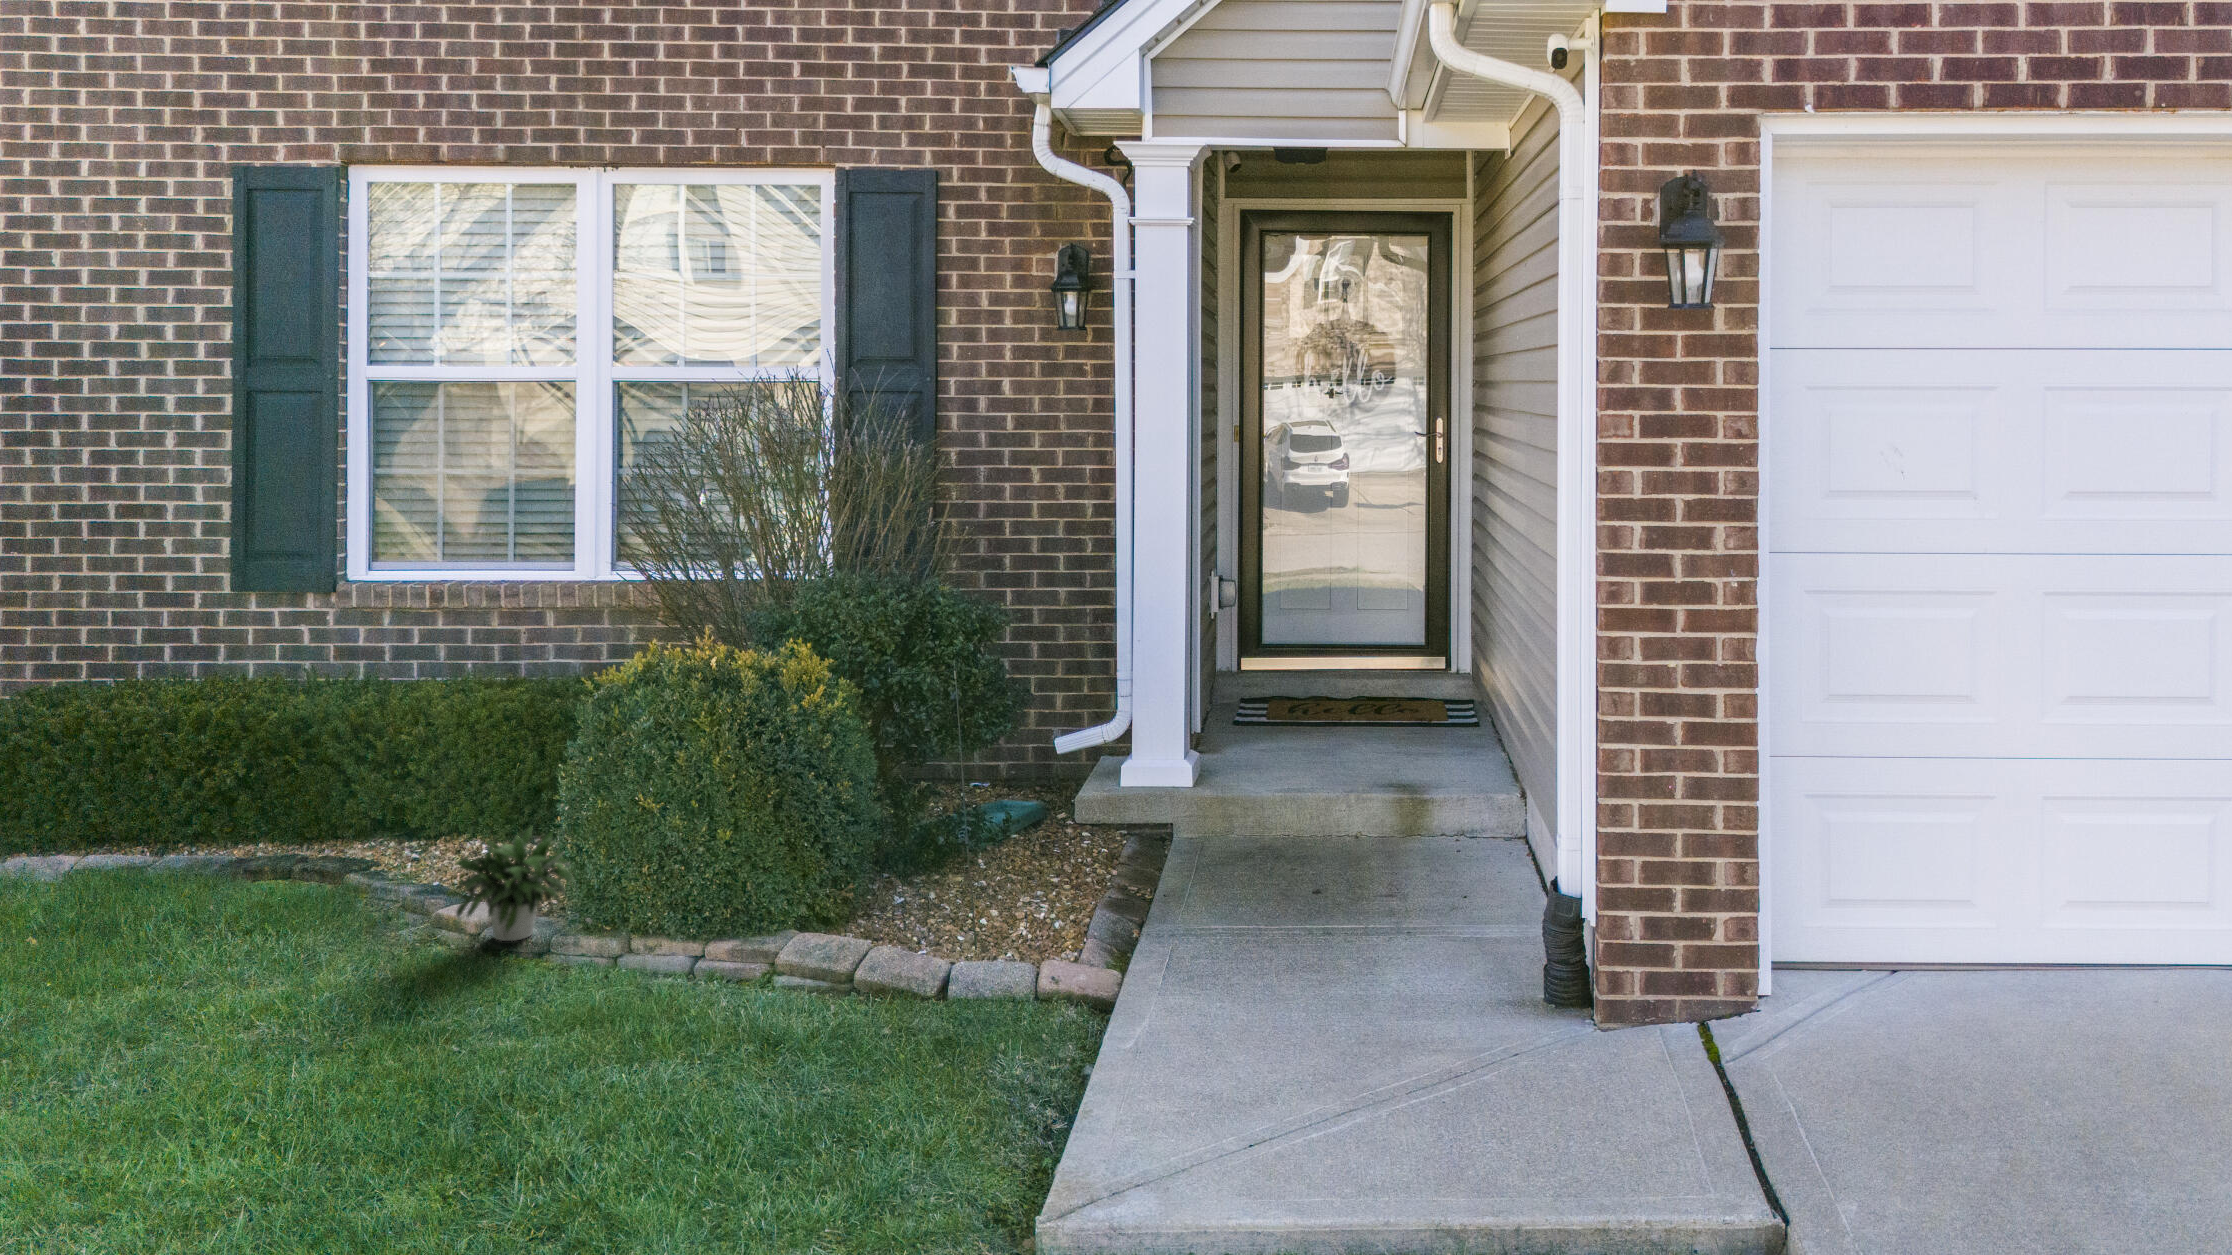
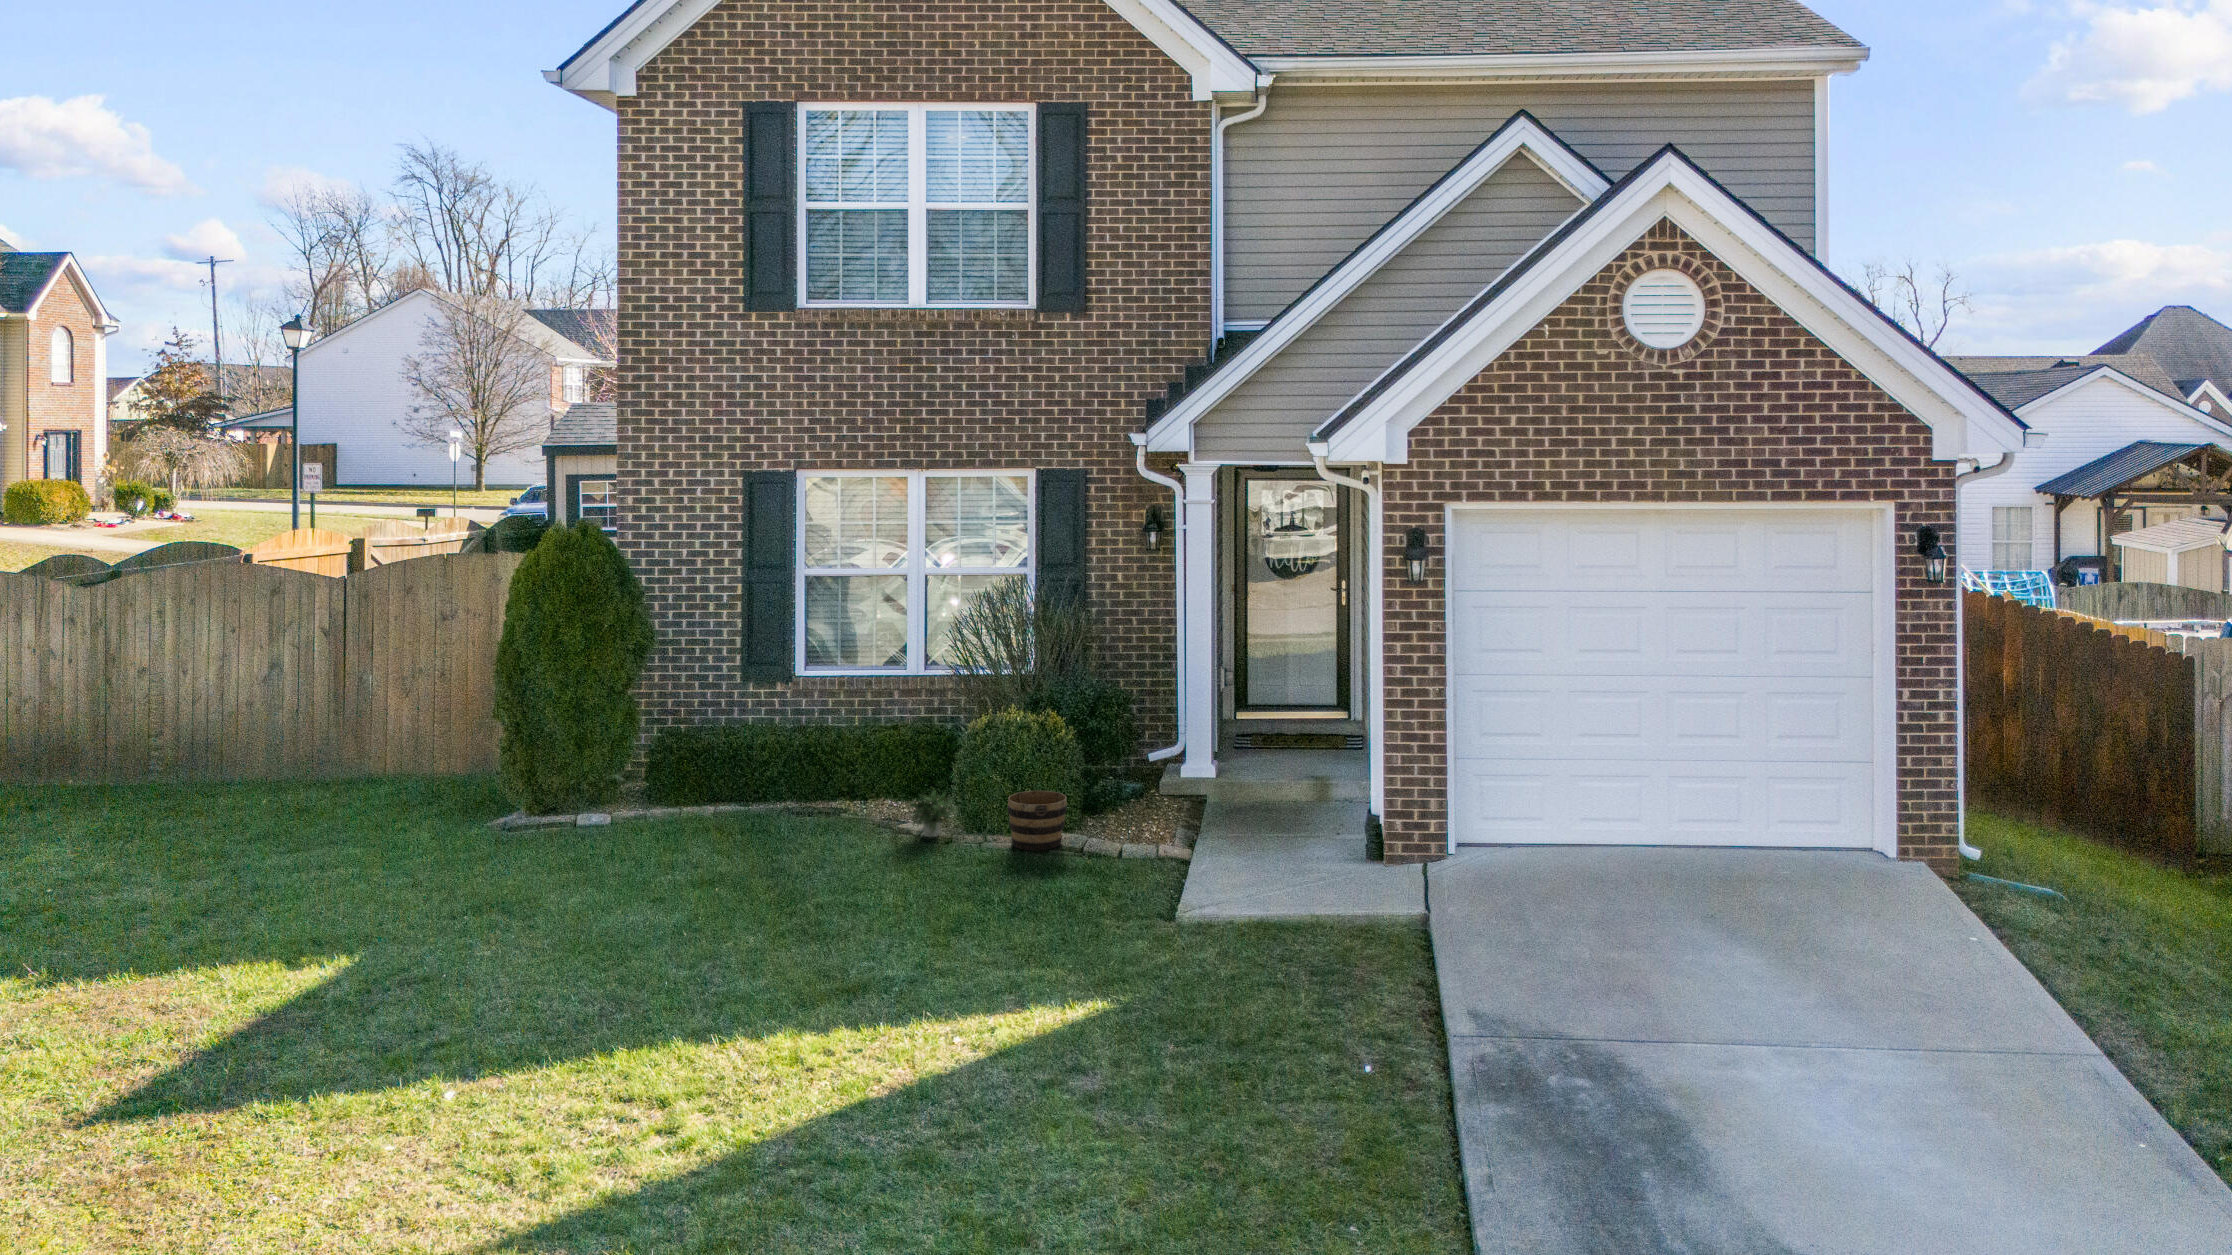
bucket: none [678,831,826,978] -> present [1008,791,1067,850]

